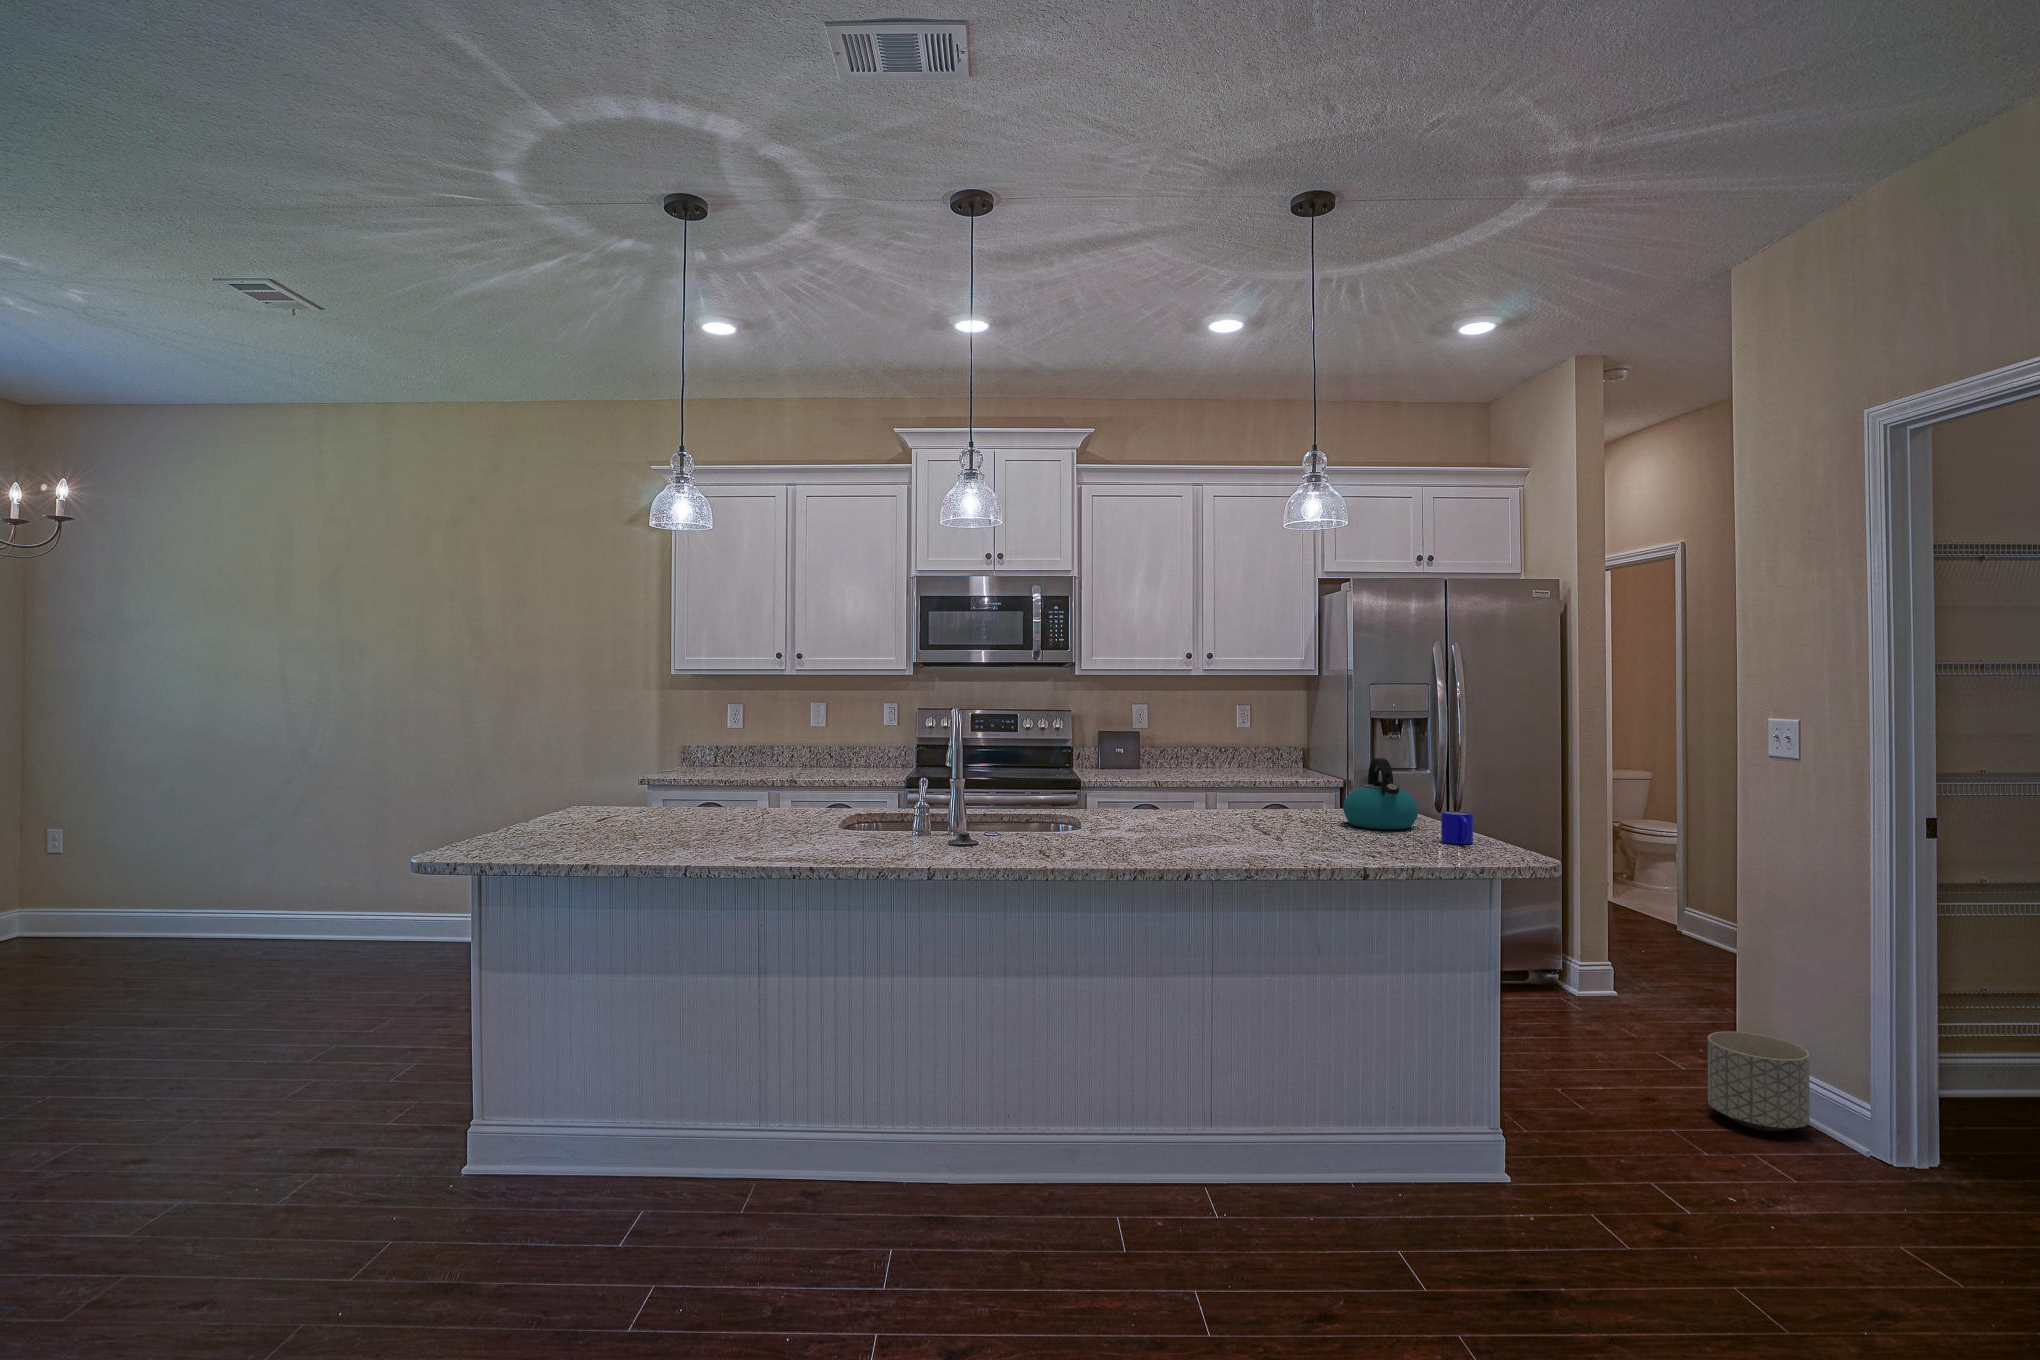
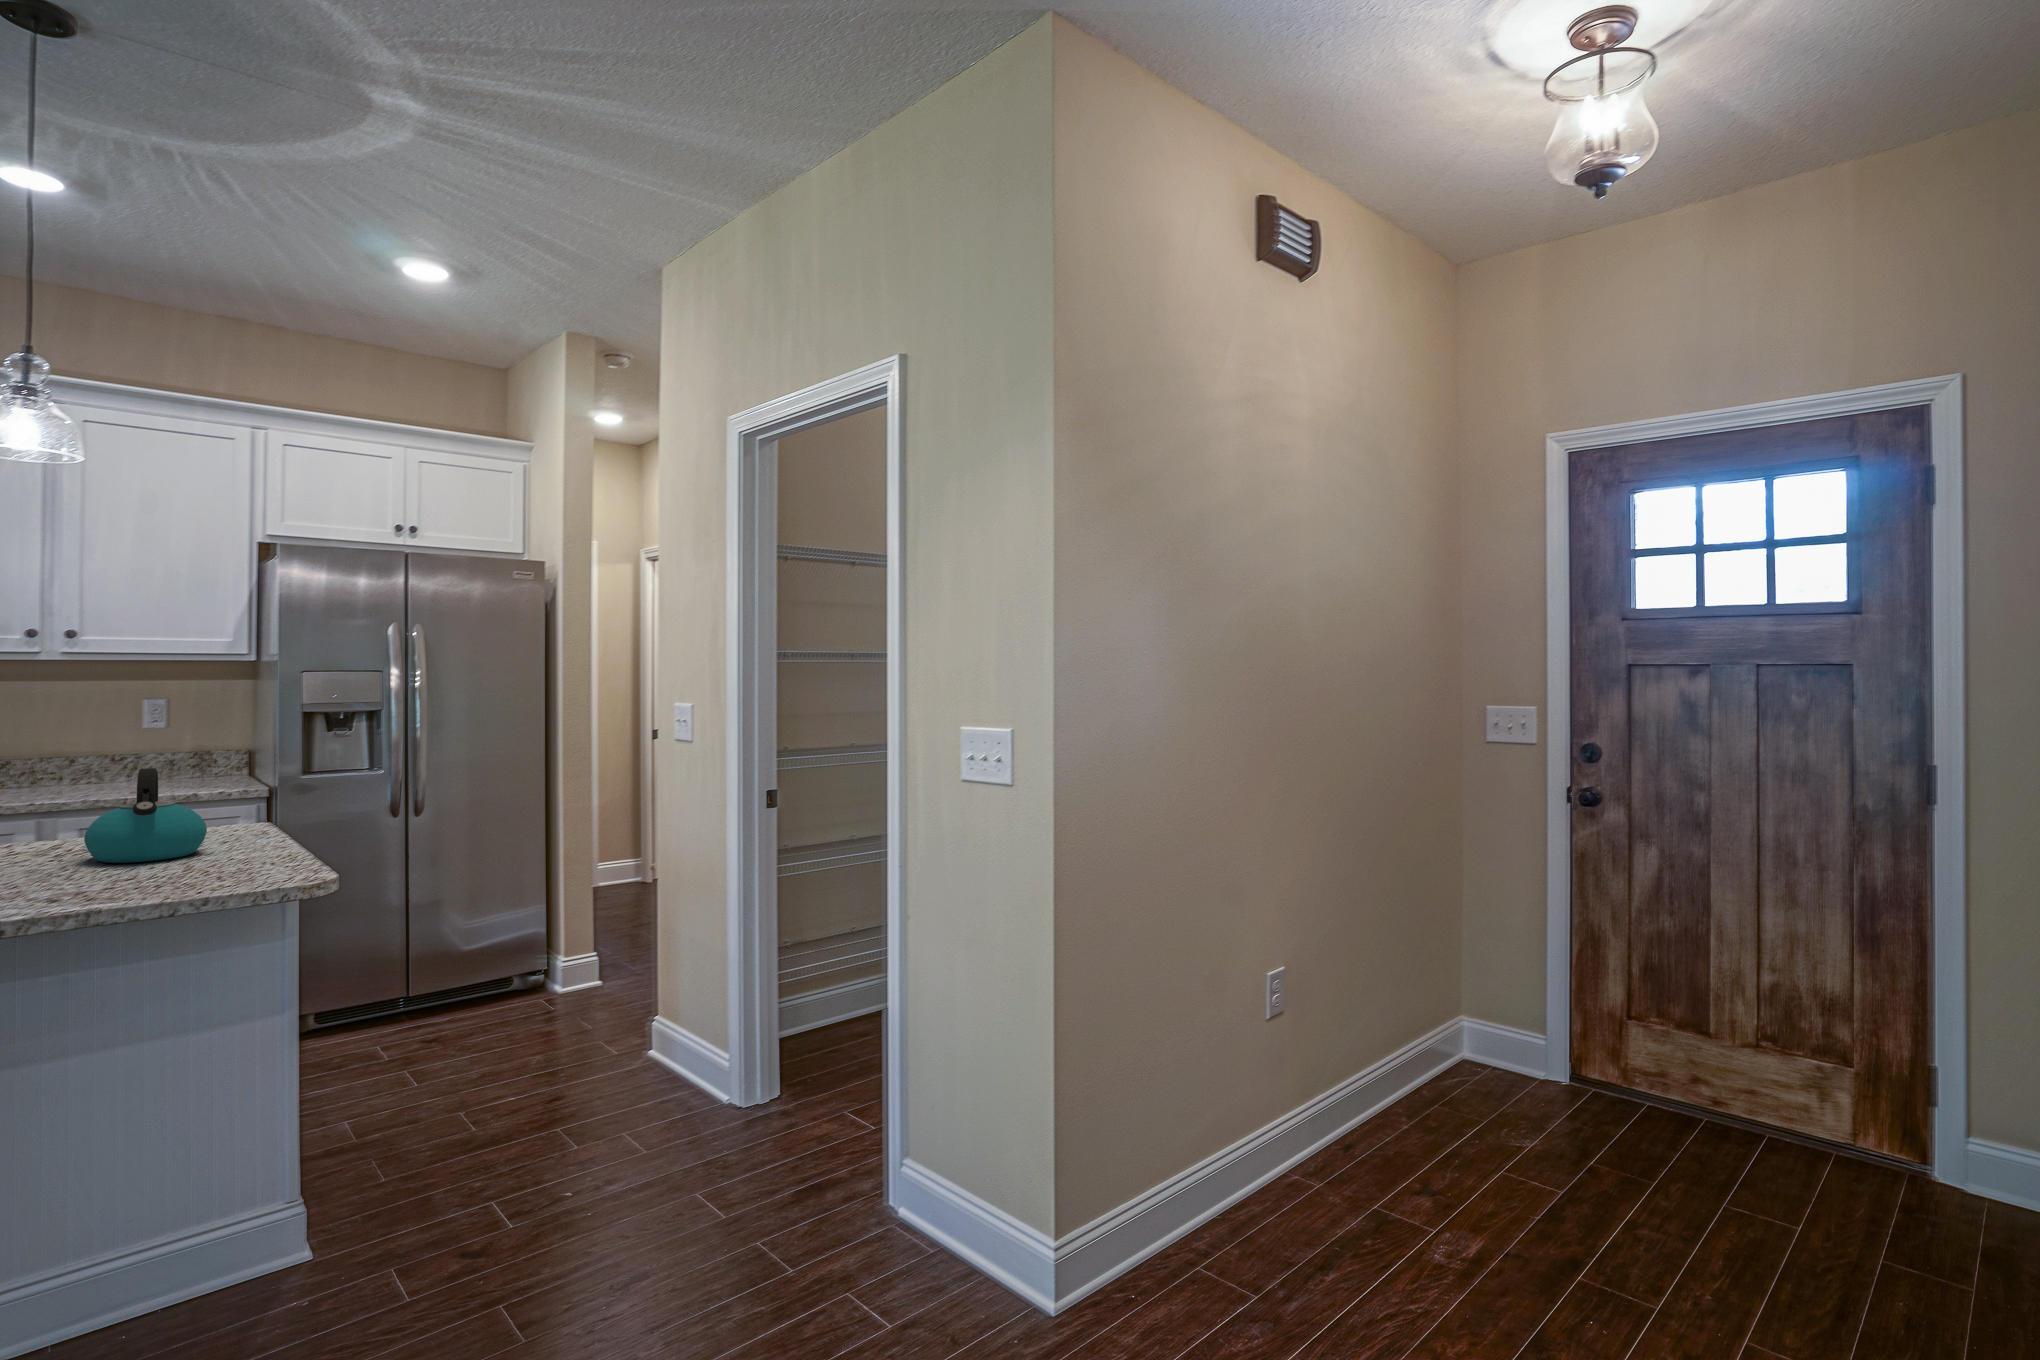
mug: present [1441,811,1473,844] -> none [199,830,246,873]
planter: present [1708,1031,1810,1131] -> none [602,1009,688,1106]

